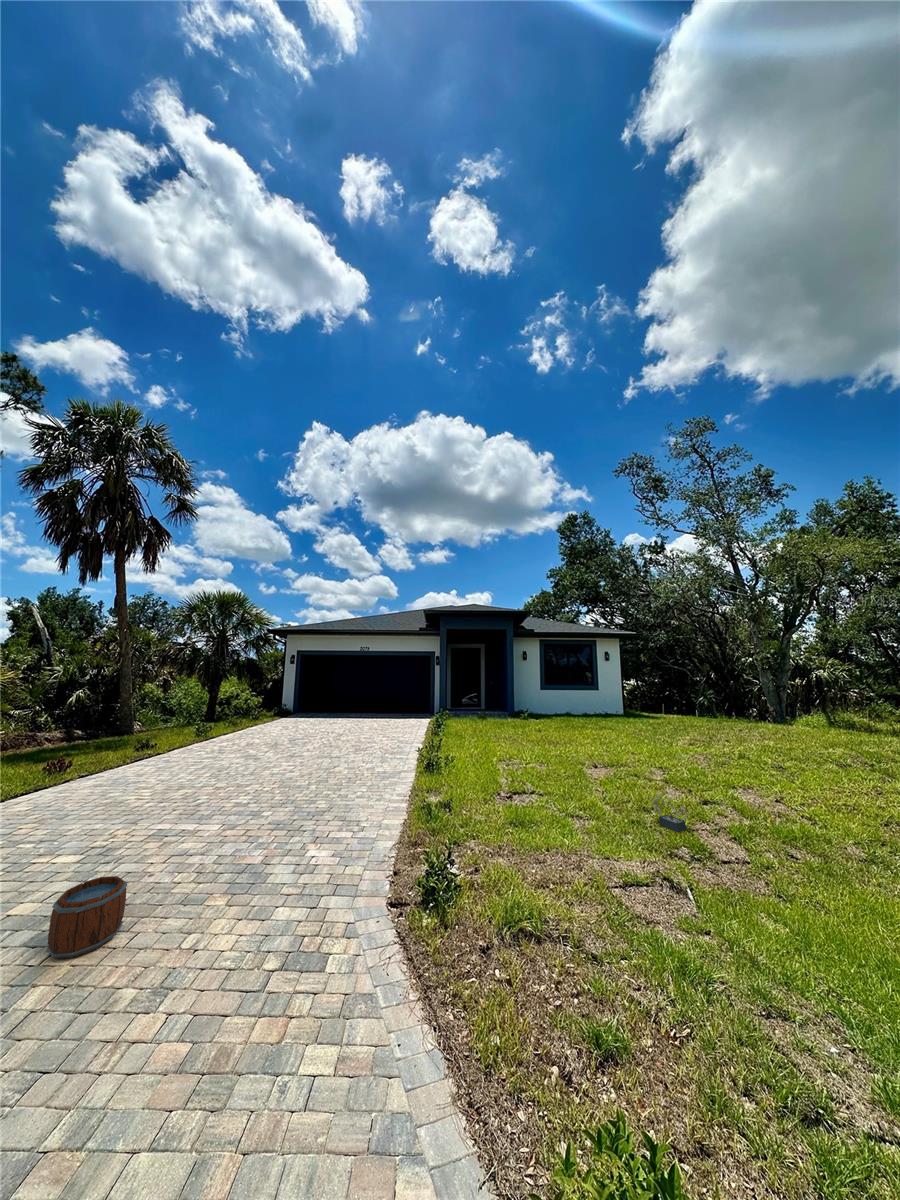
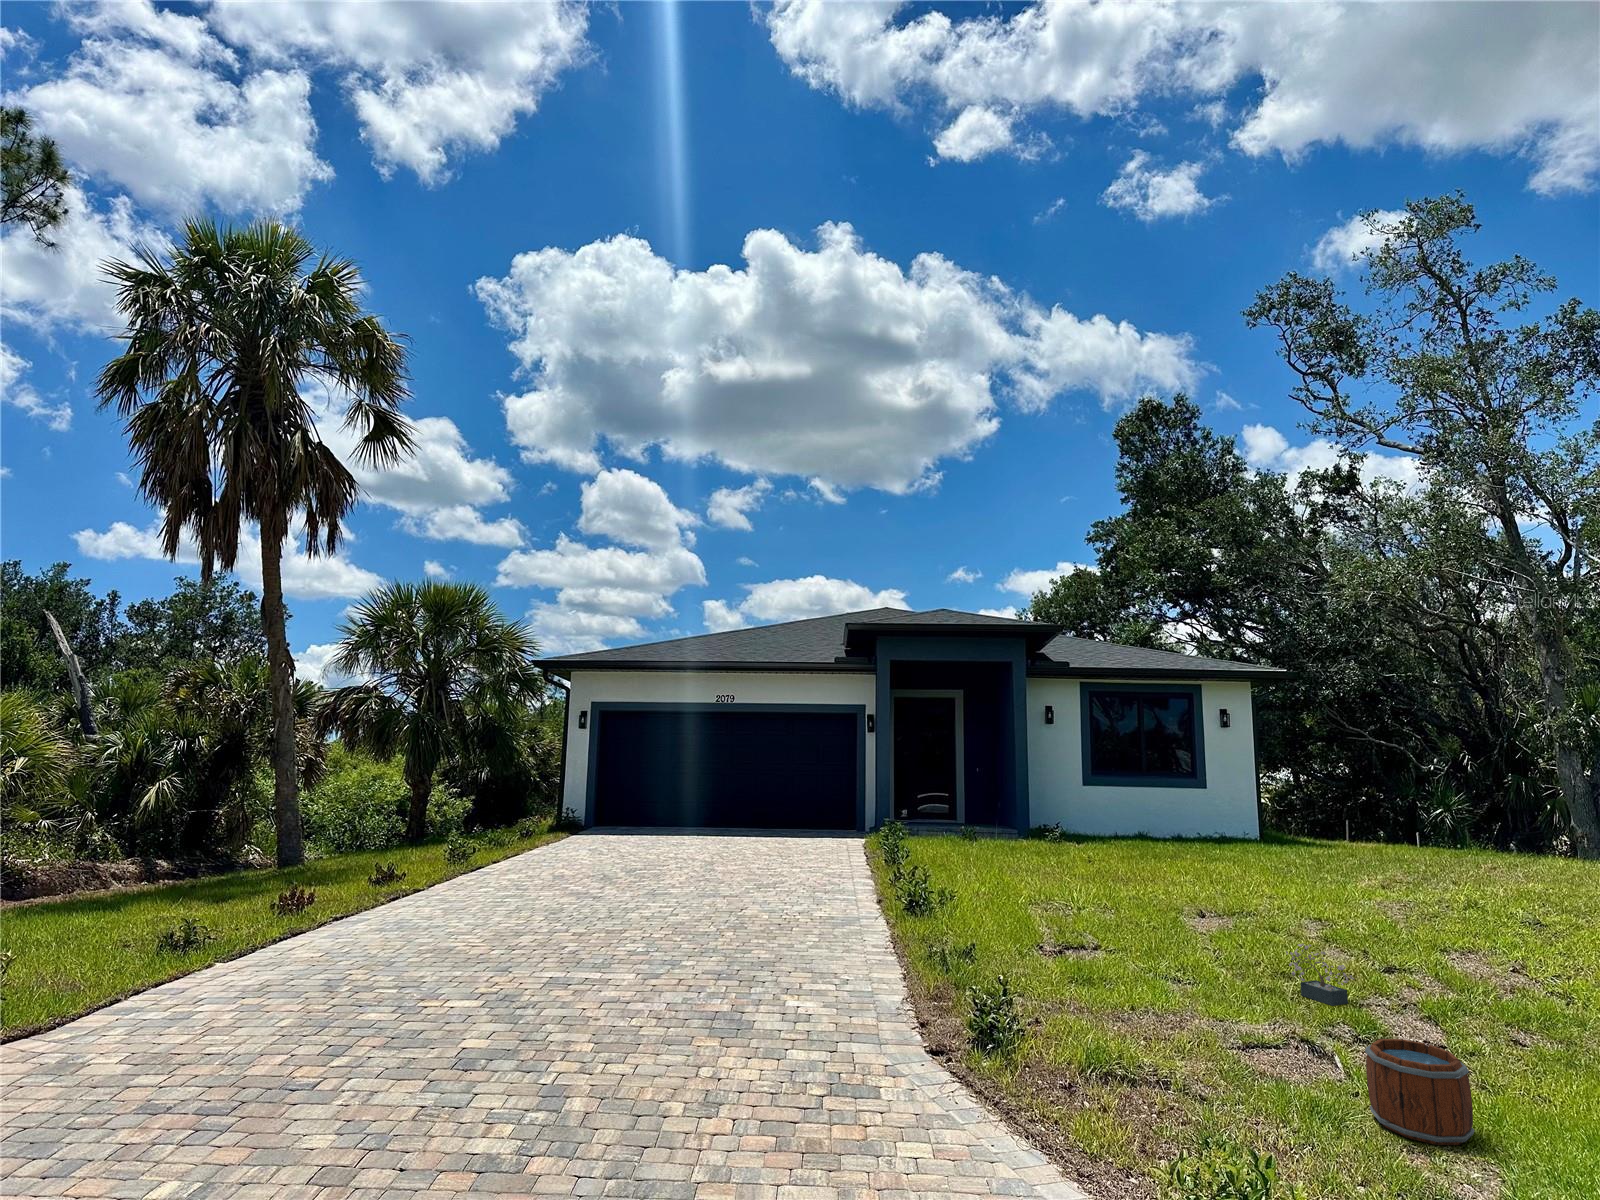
bucket: present [46,876,127,959] -> present [1365,1039,1475,1145]

